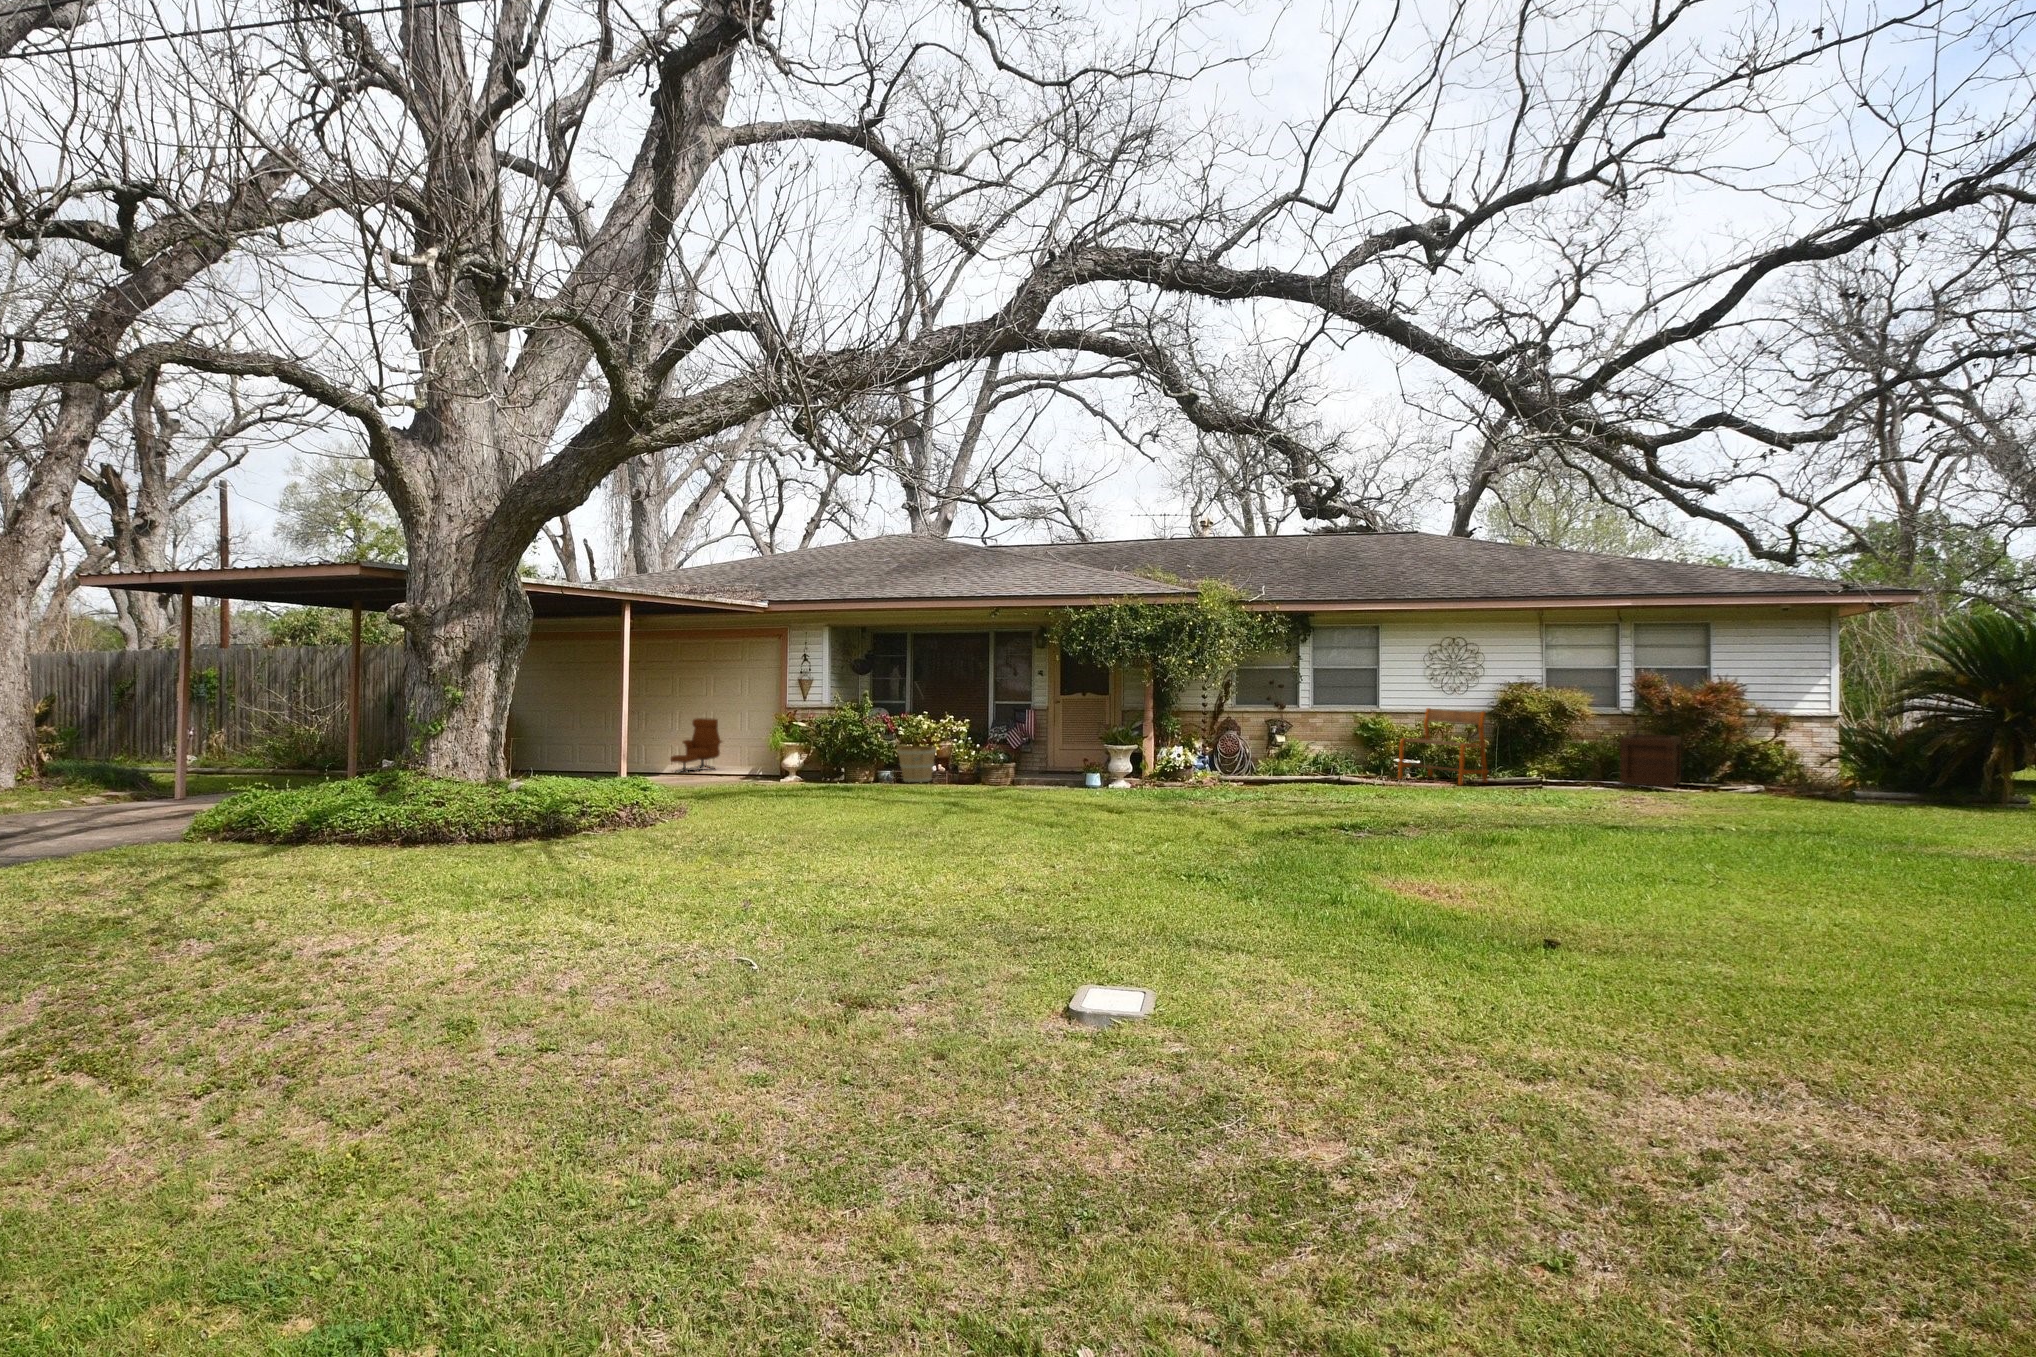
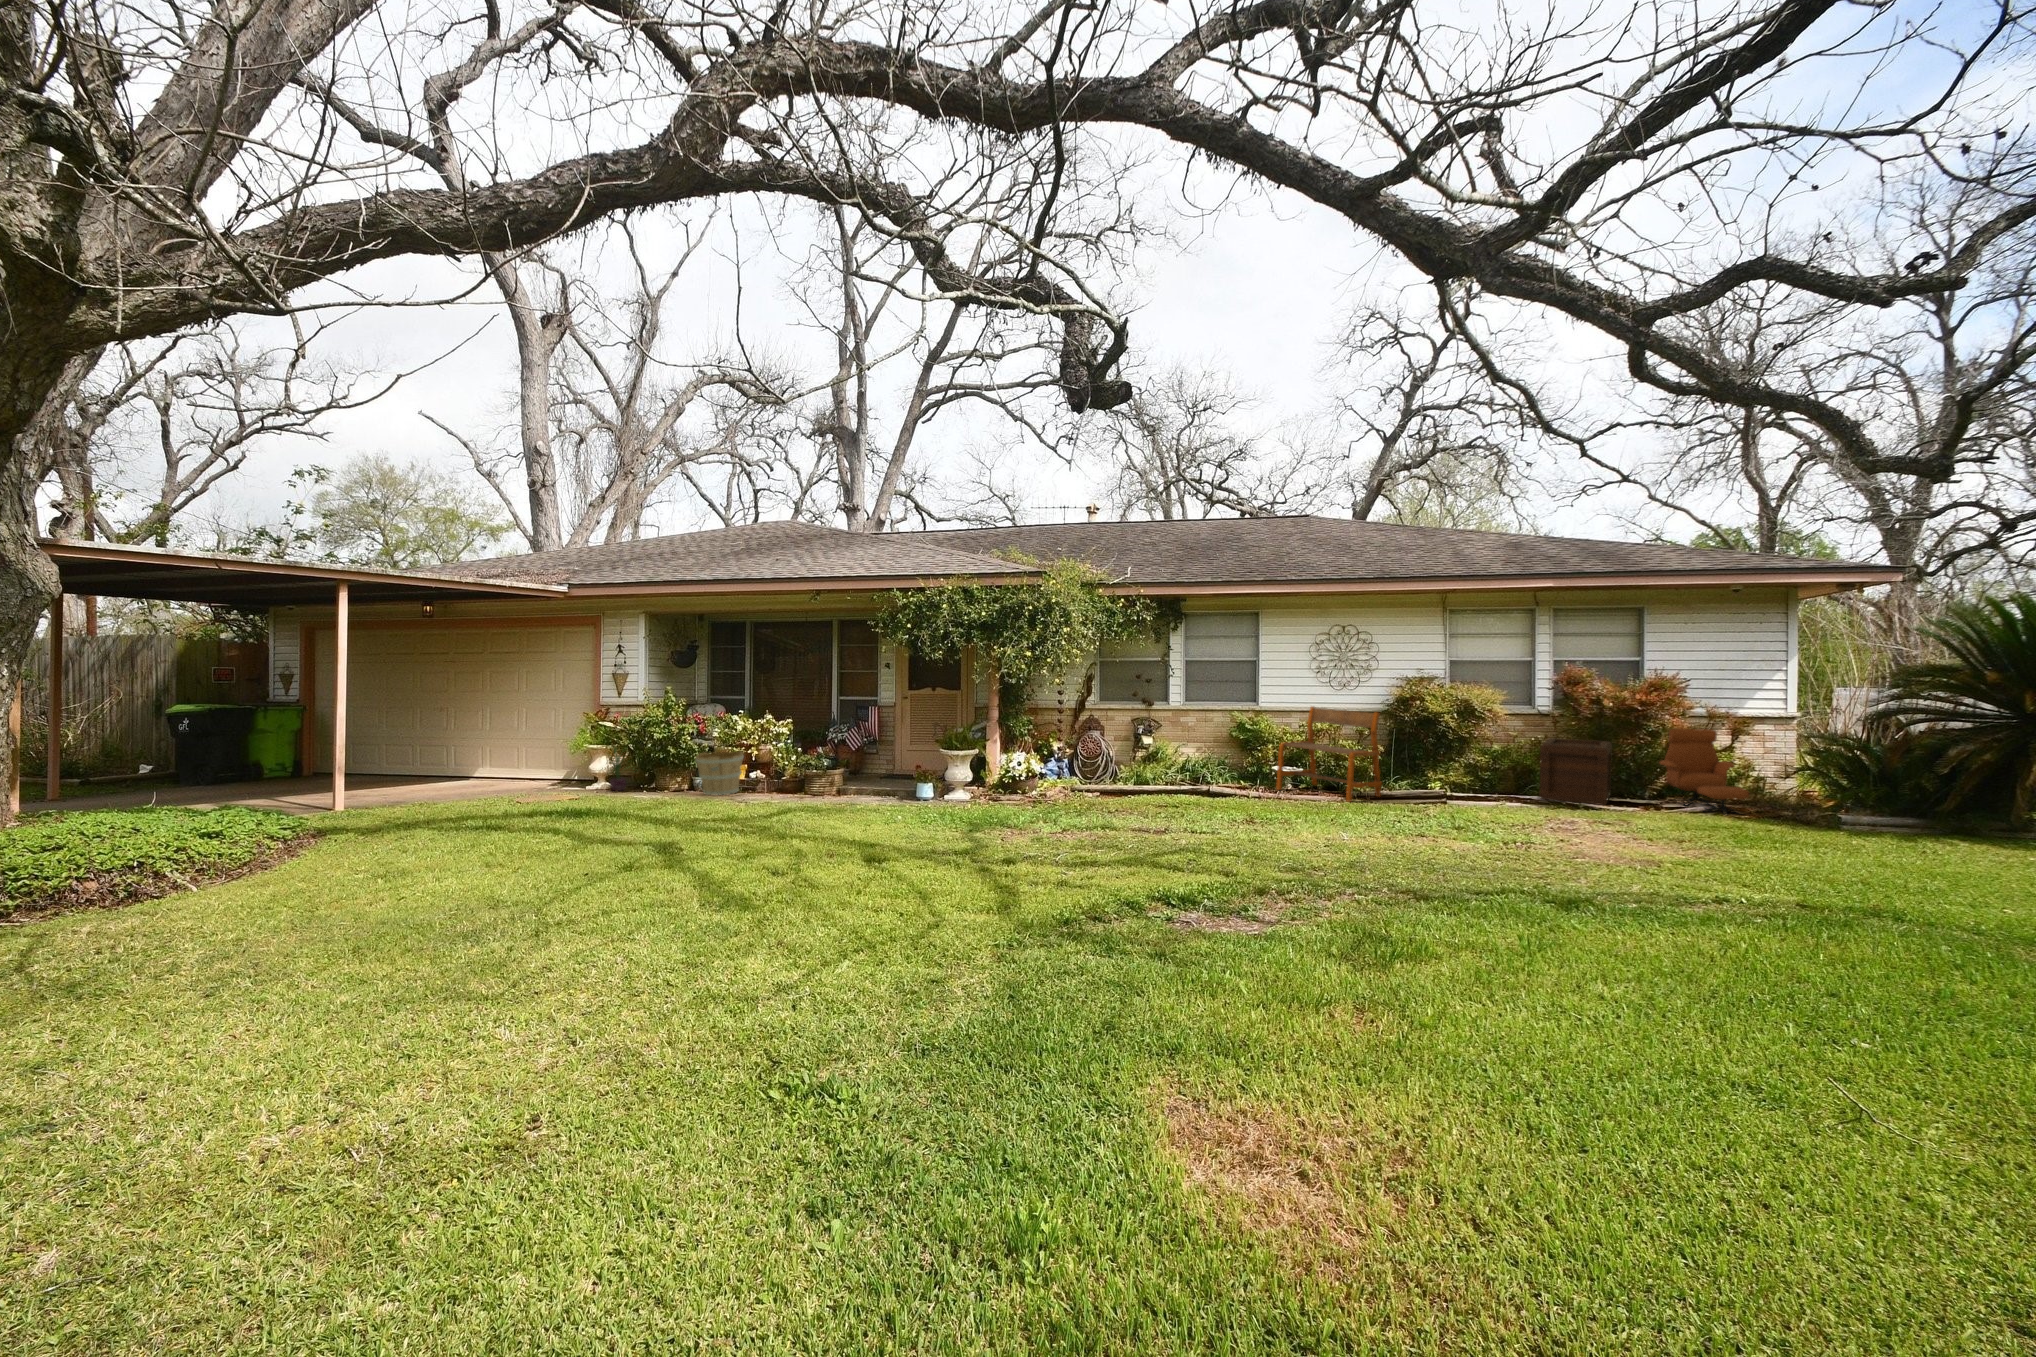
lounge chair: present [670,718,722,773] -> present [1660,729,1749,815]
decorative plant: none [803,742,843,780] -> present [602,748,626,791]

